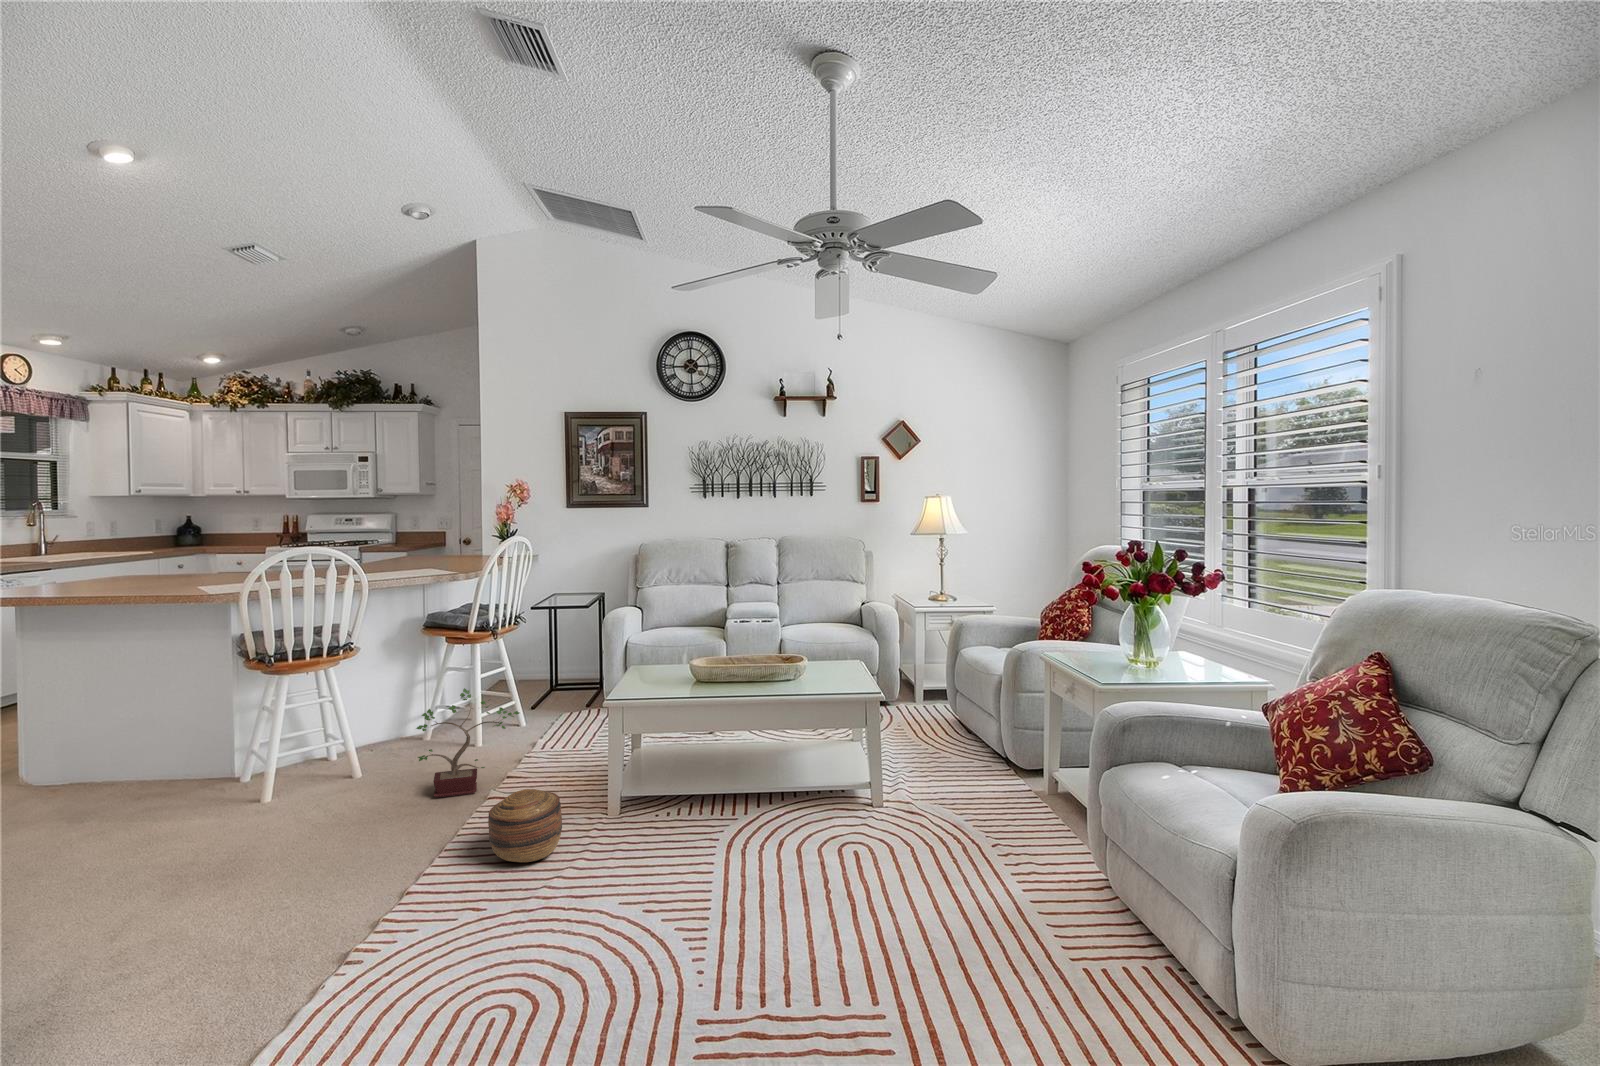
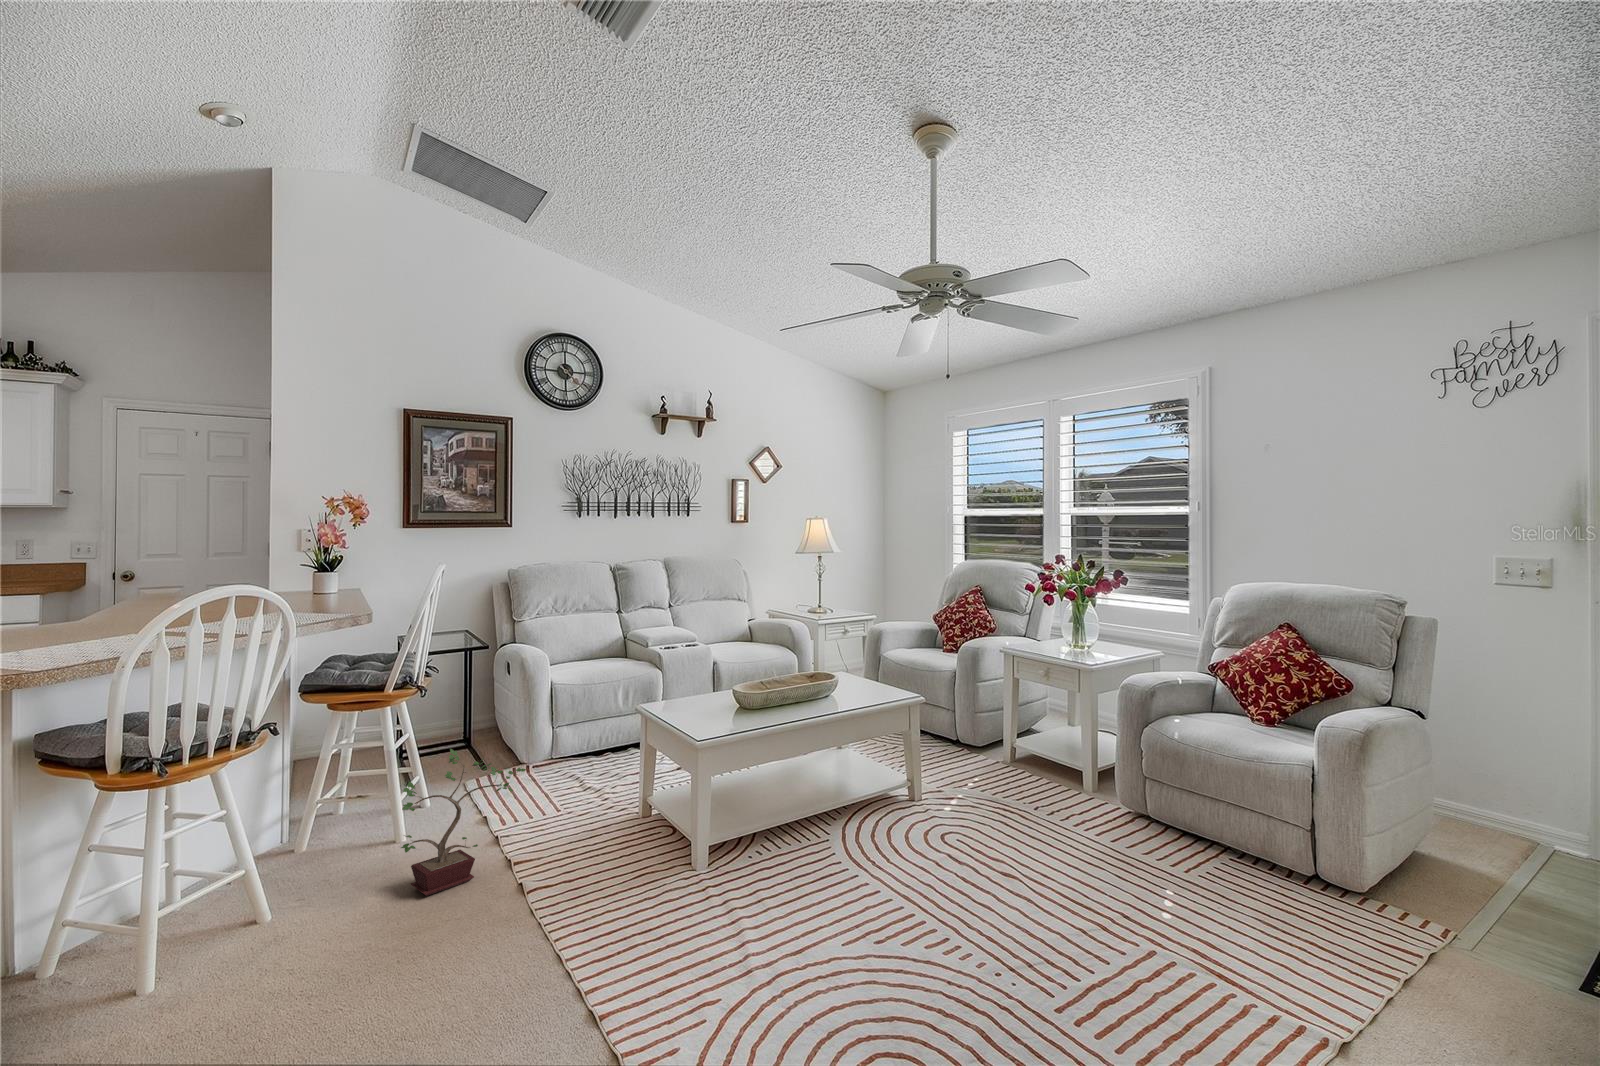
basket: present [488,789,562,862] -> none [595,847,678,936]

